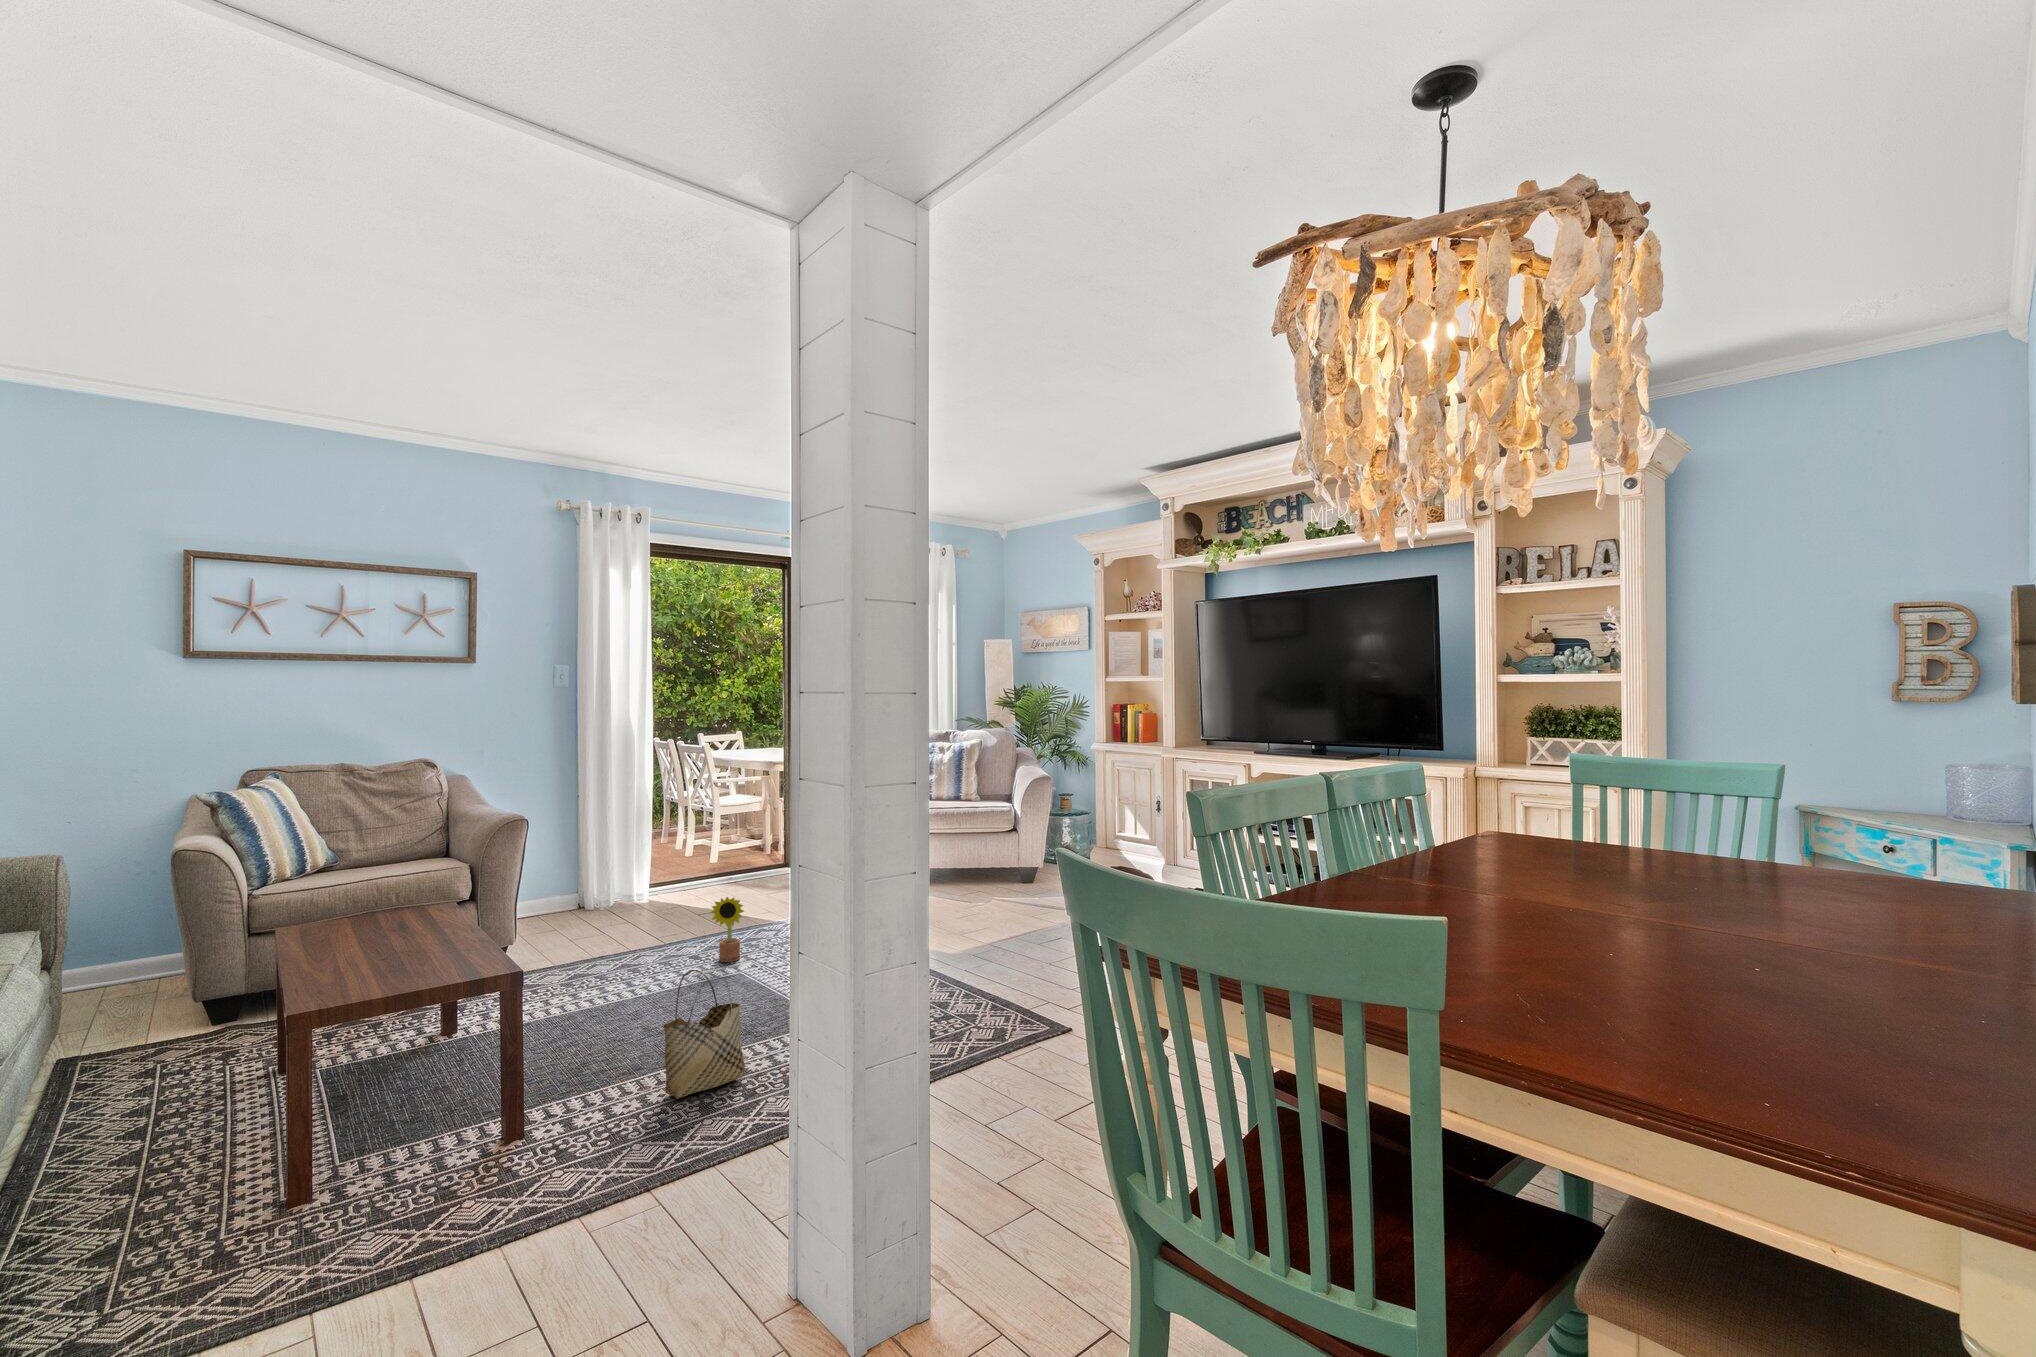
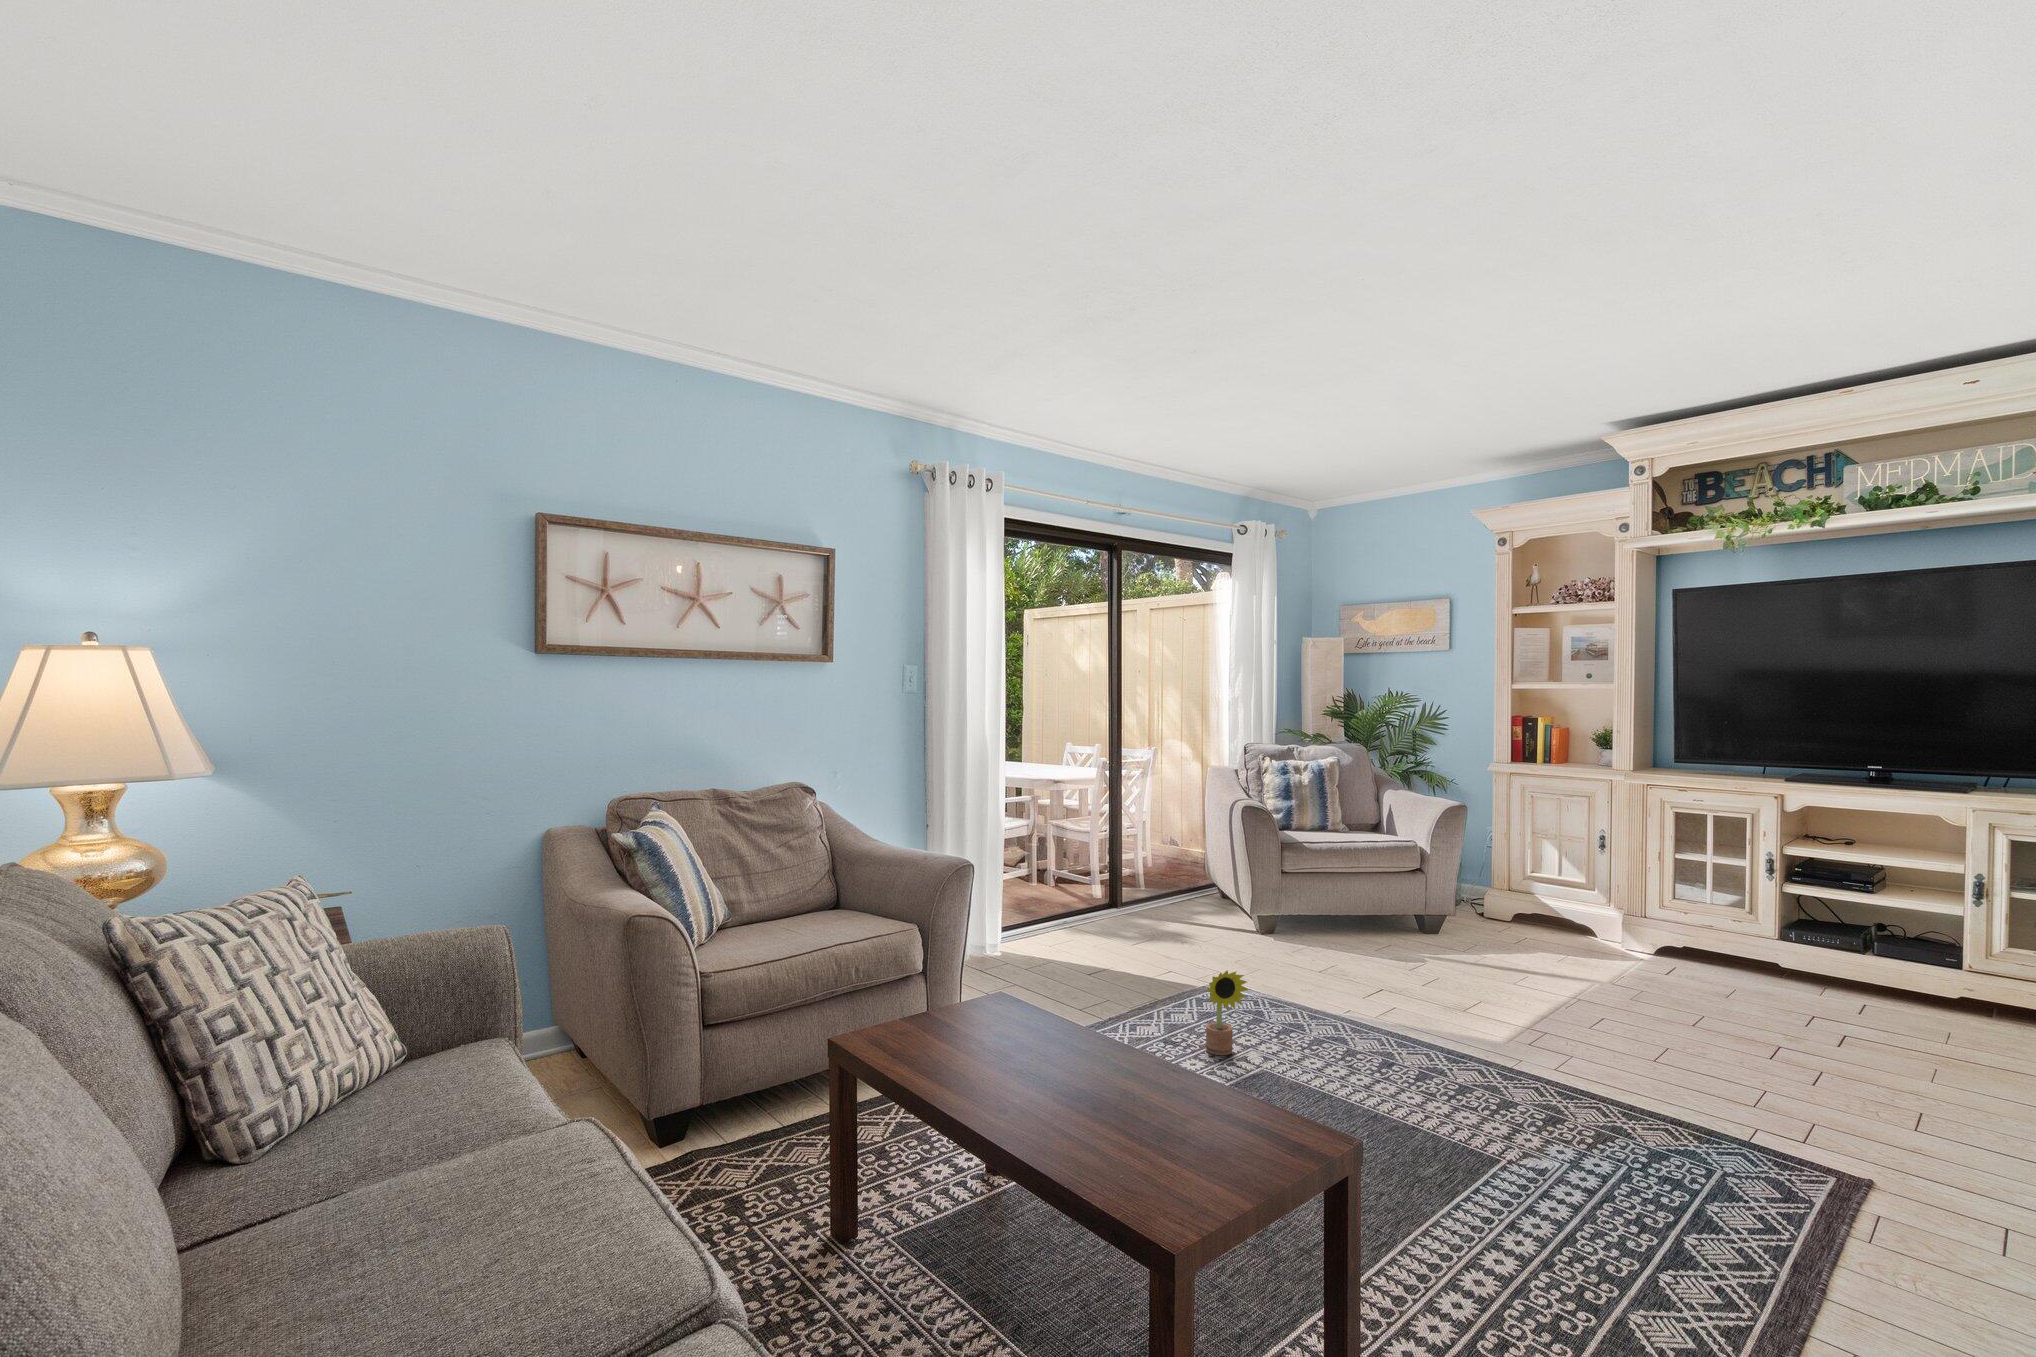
woven basket: present [663,970,744,1099] -> none [1448,1107,1533,1306]

